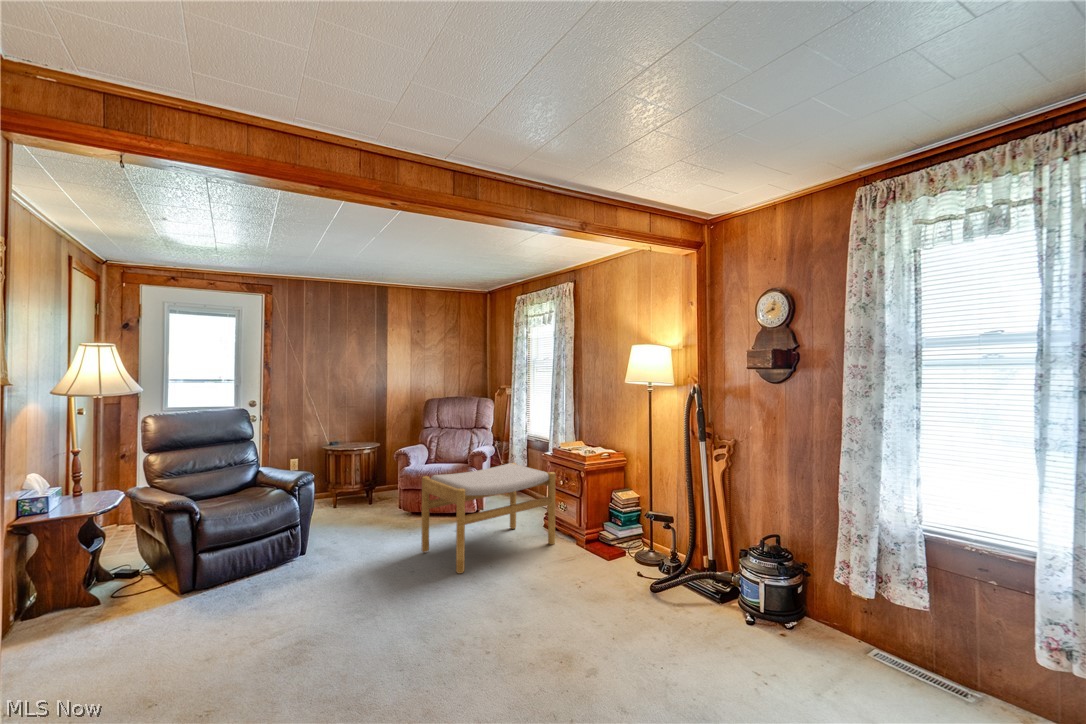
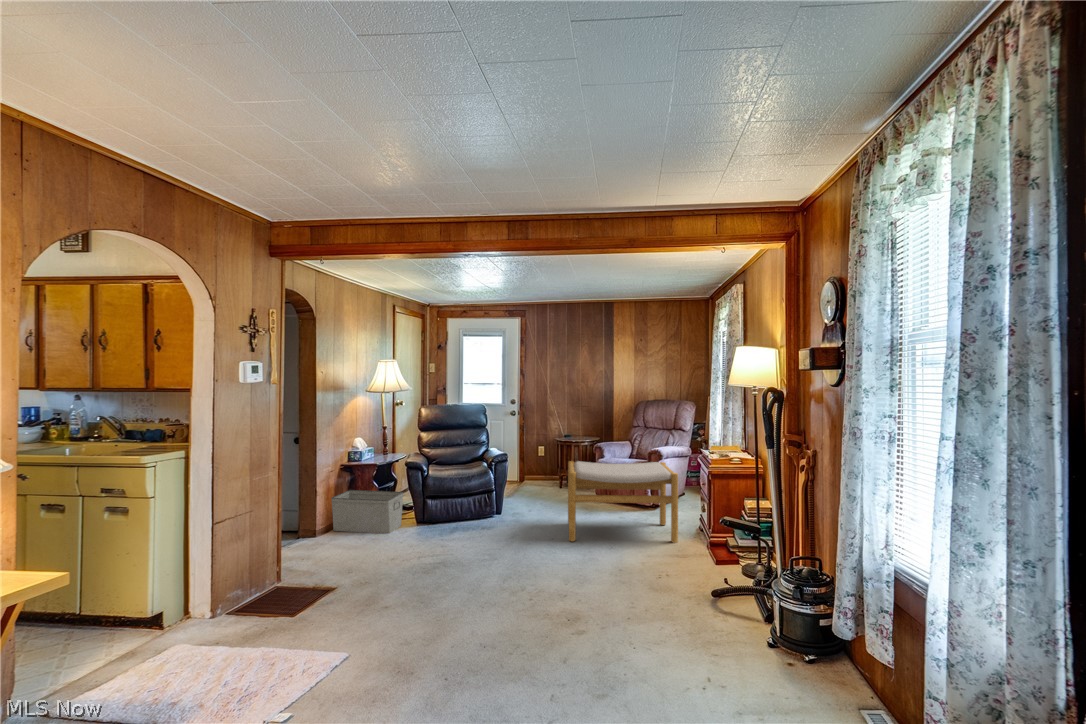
storage bin: none [15,571,172,688] -> present [332,490,403,533]

